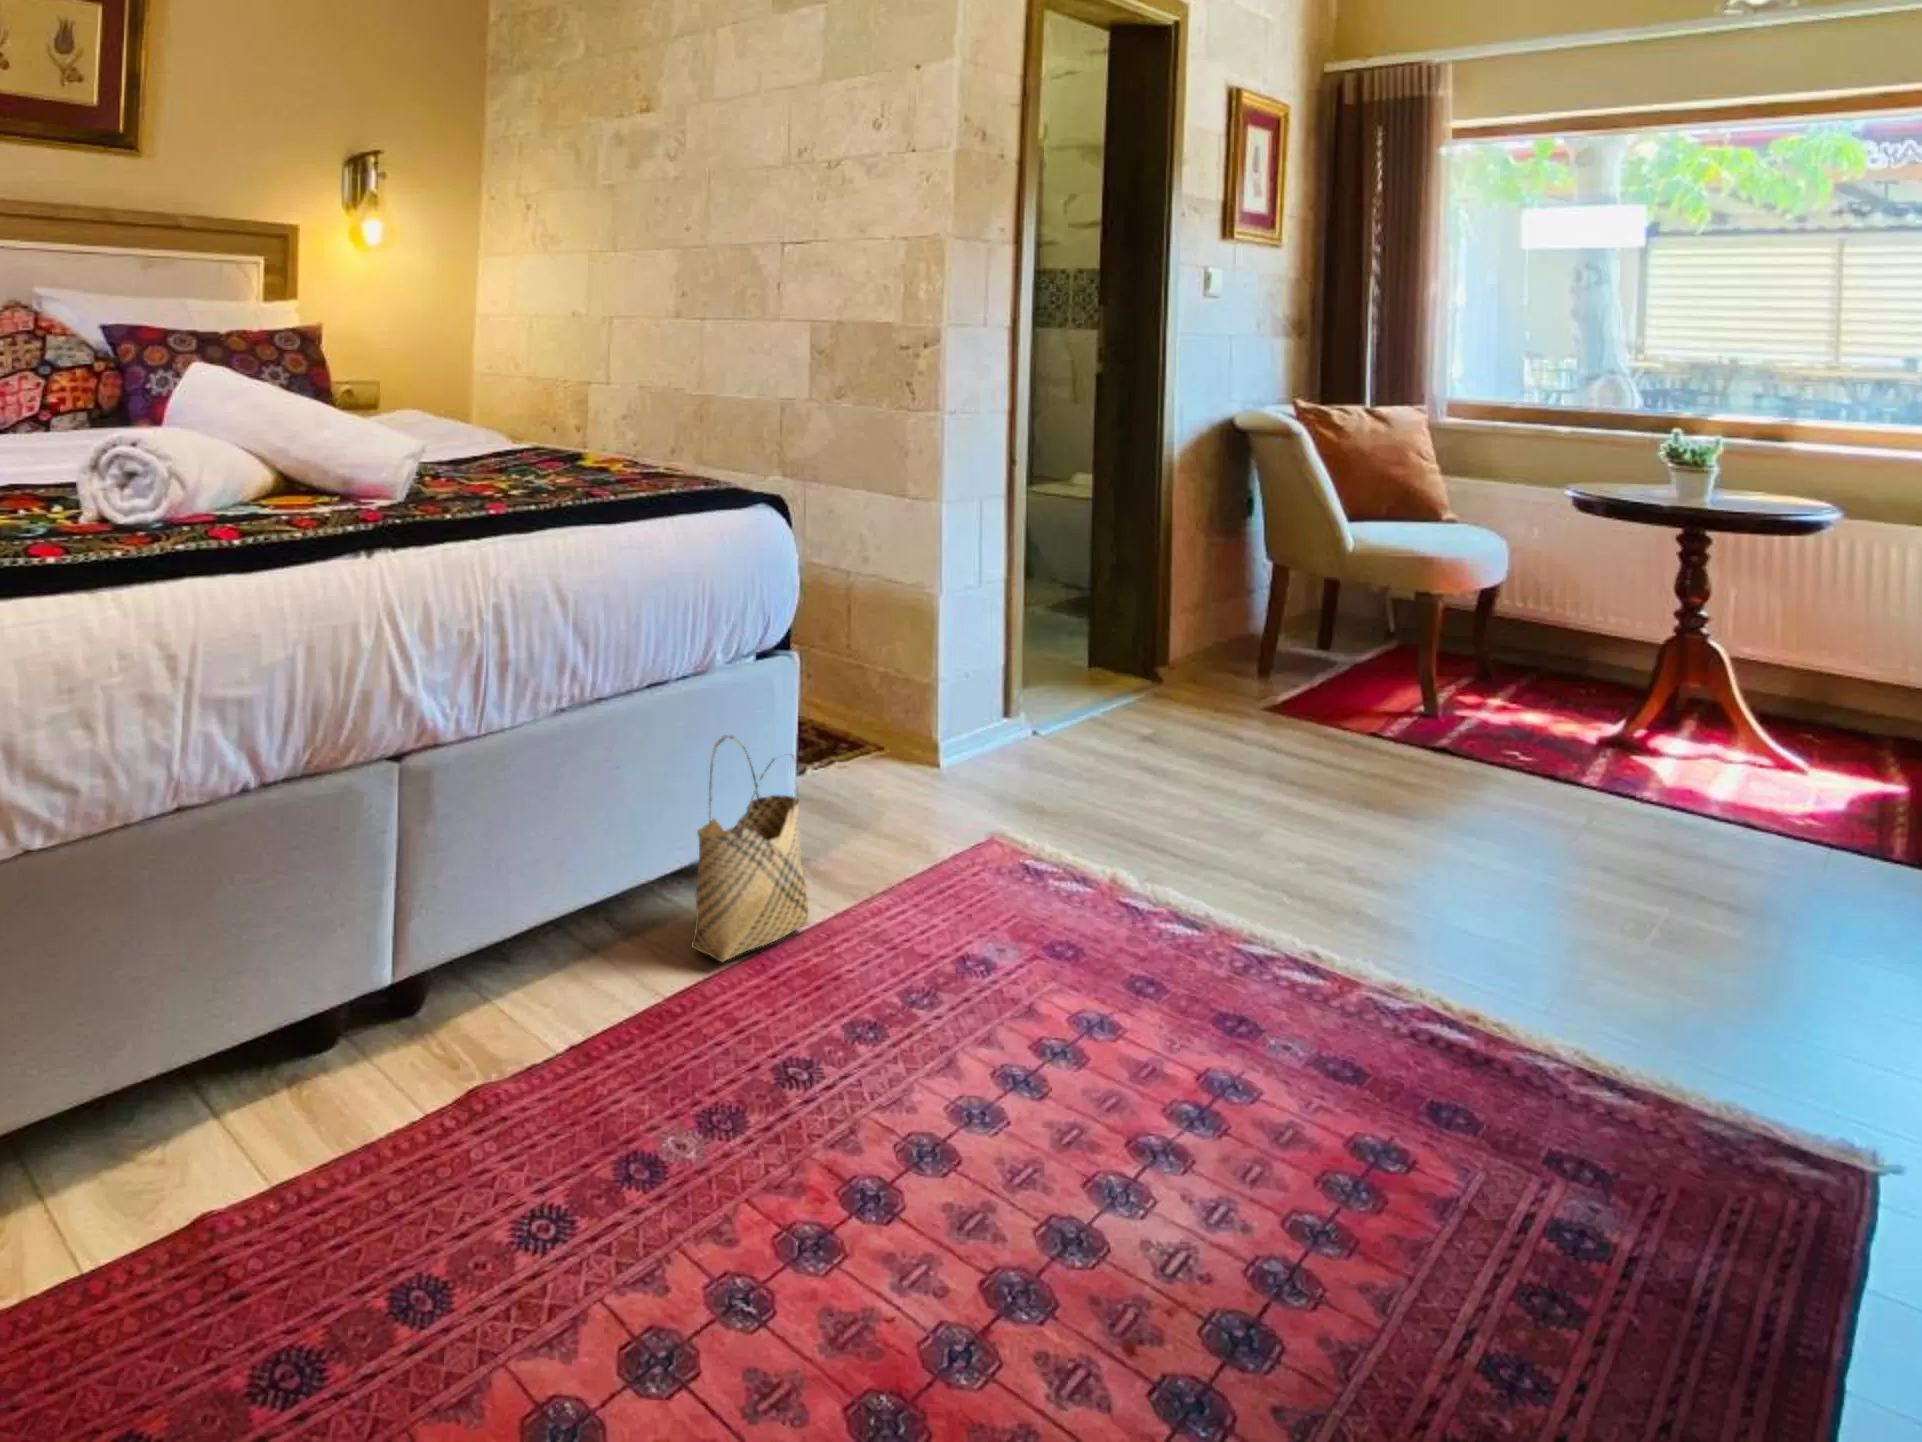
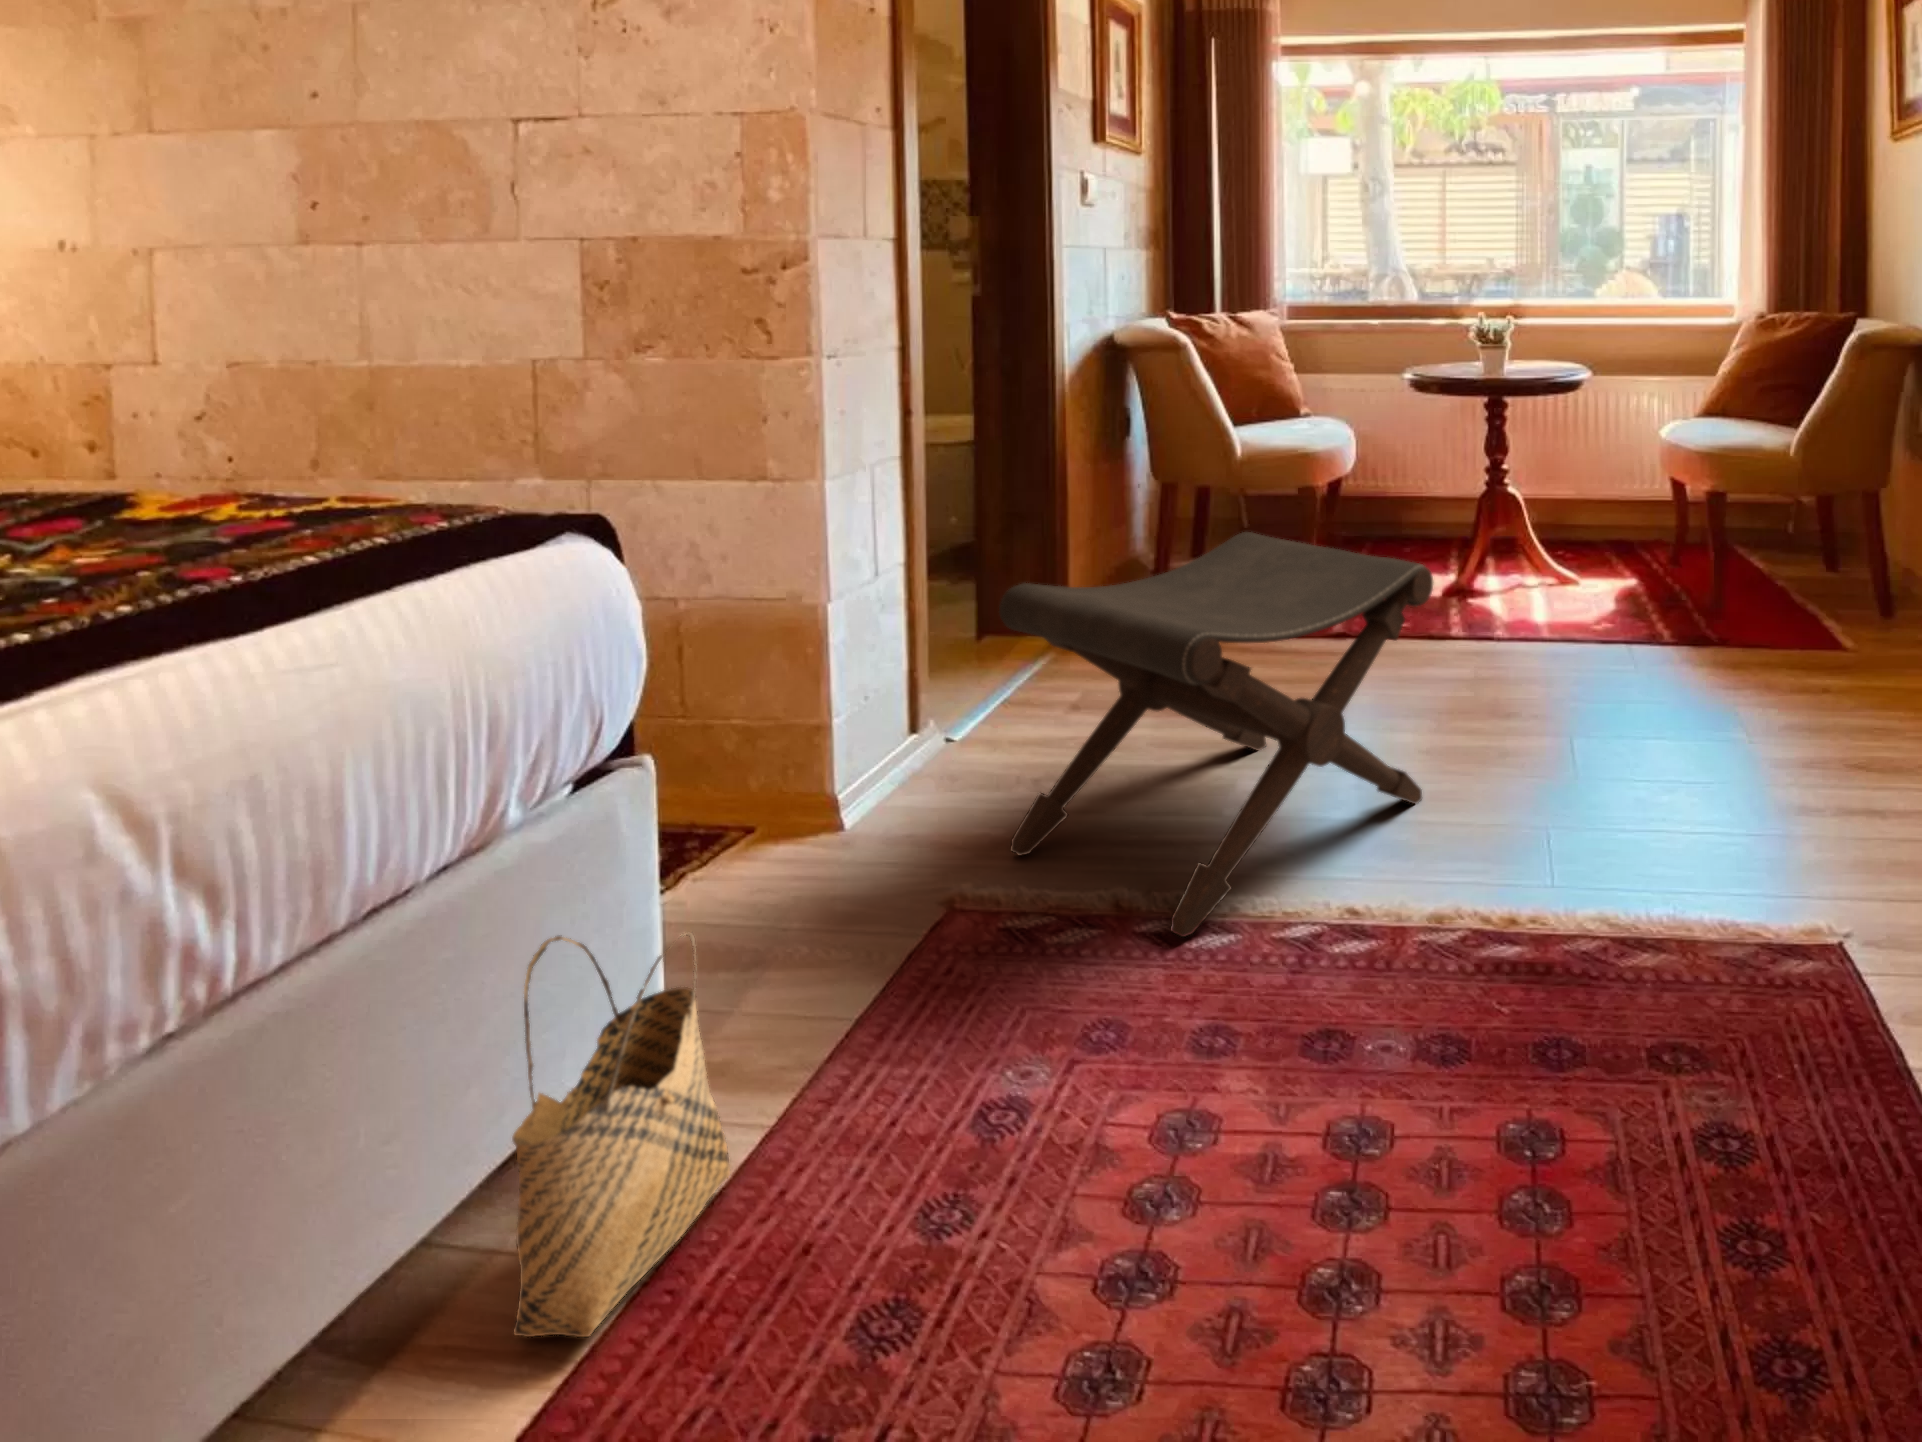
footstool: none [1044,606,1462,917] -> present [999,532,1433,937]

